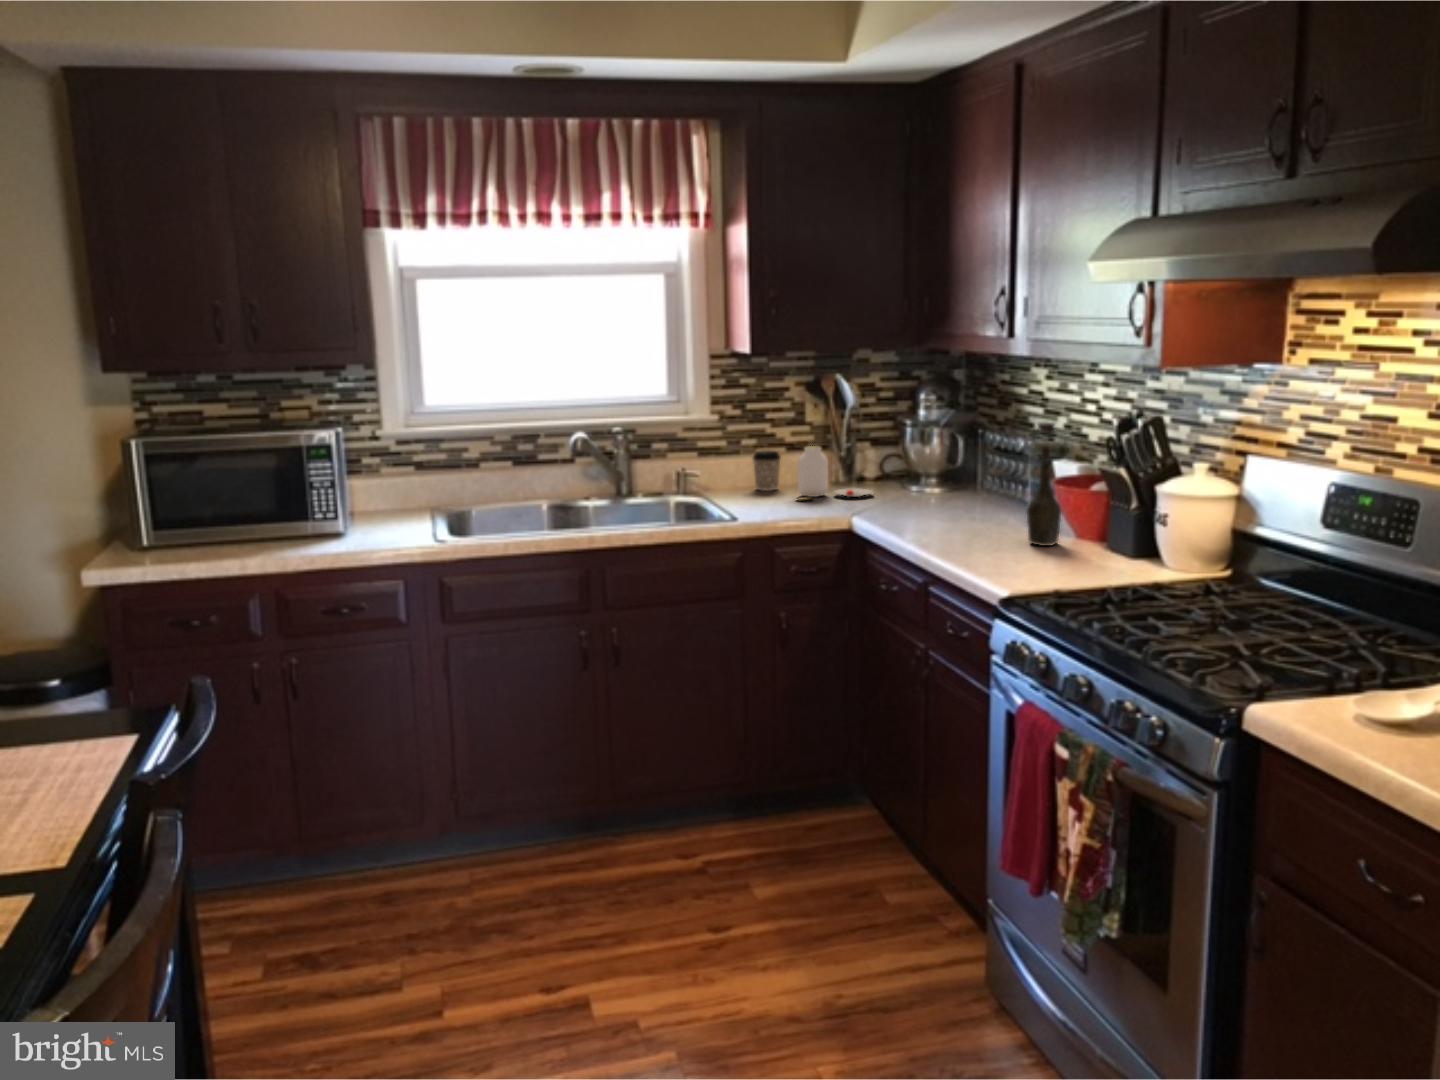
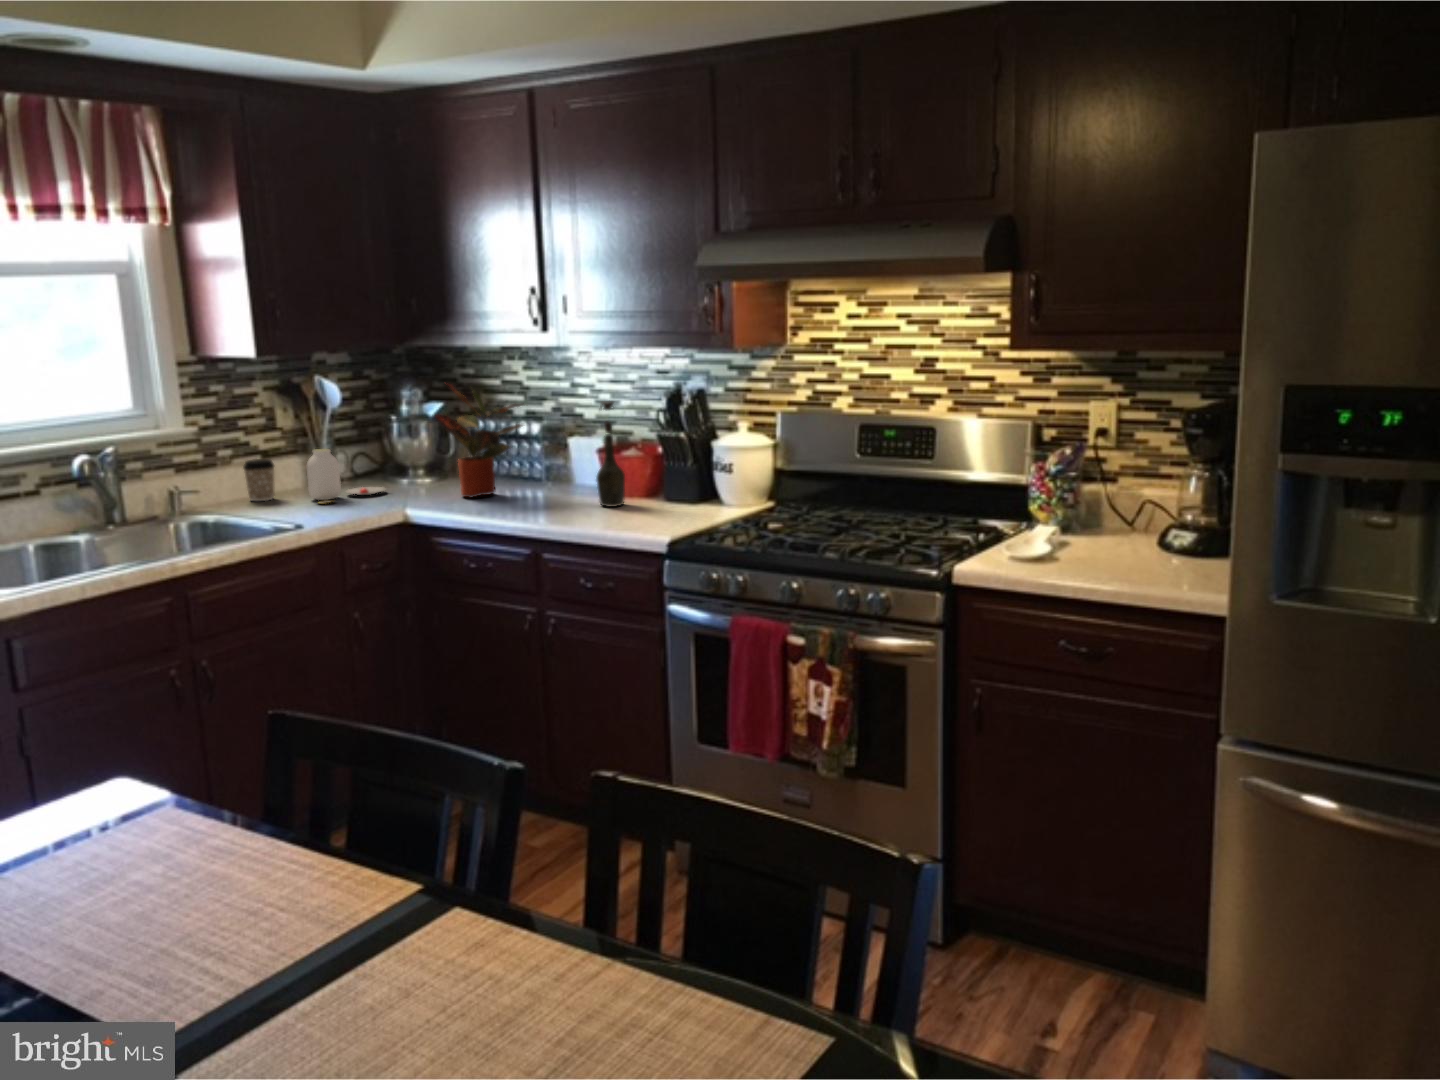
potted plant: none [893,388,991,514] -> present [435,384,523,498]

